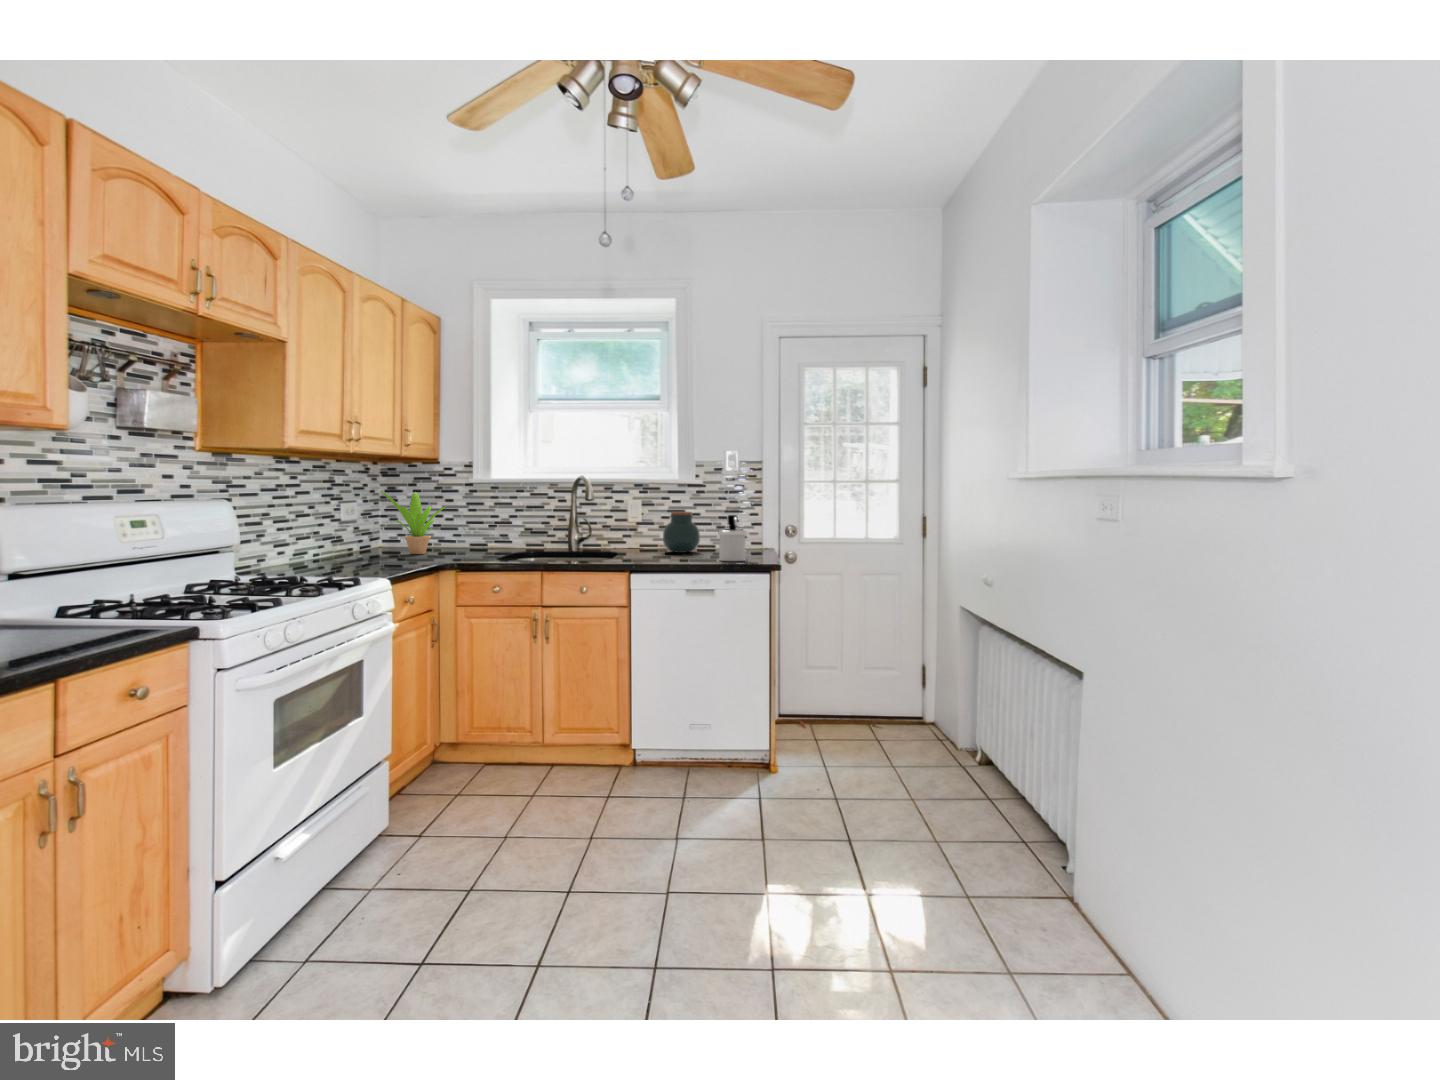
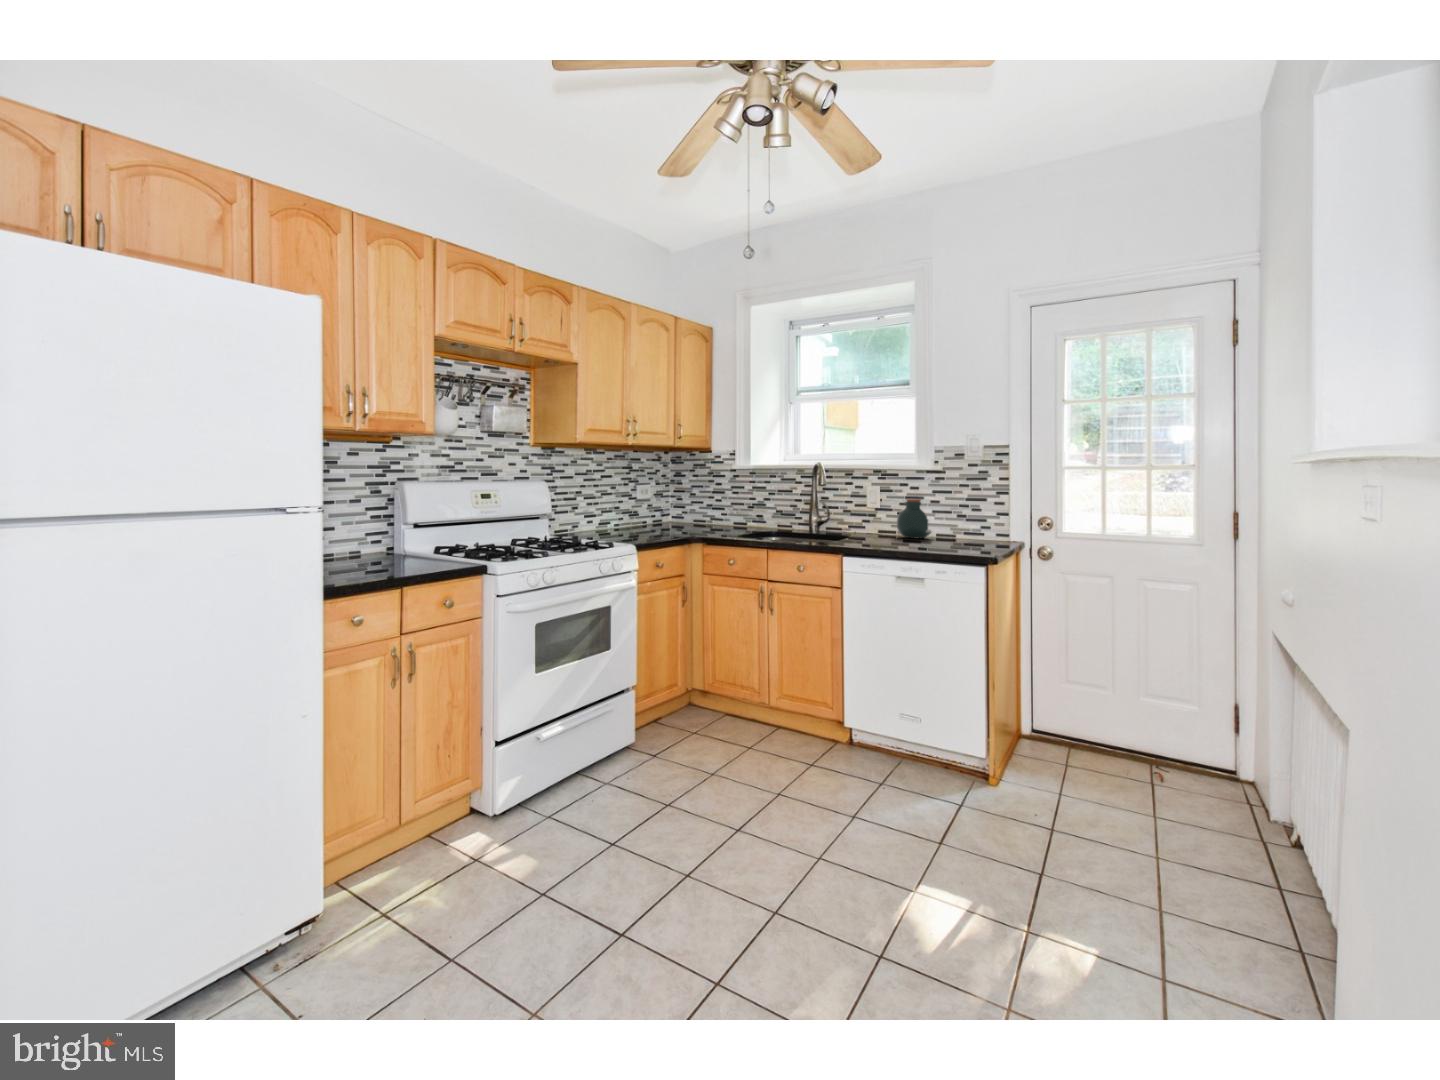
potted plant: present [381,491,445,554] -> none [664,476,713,529]
soap dispenser: present [719,515,746,561] -> none [937,503,966,549]

